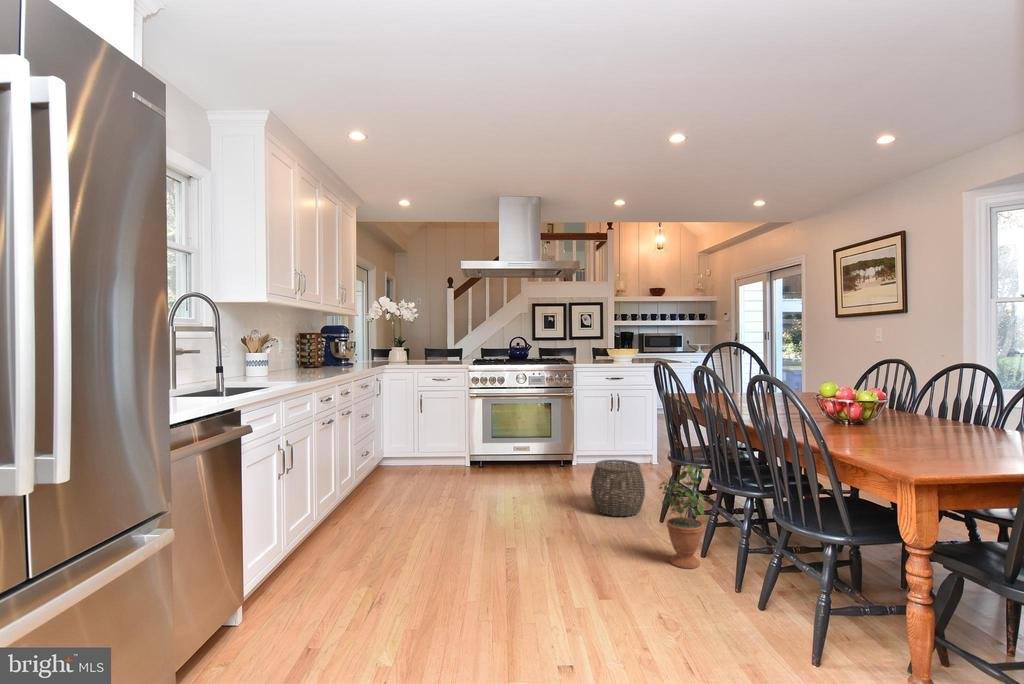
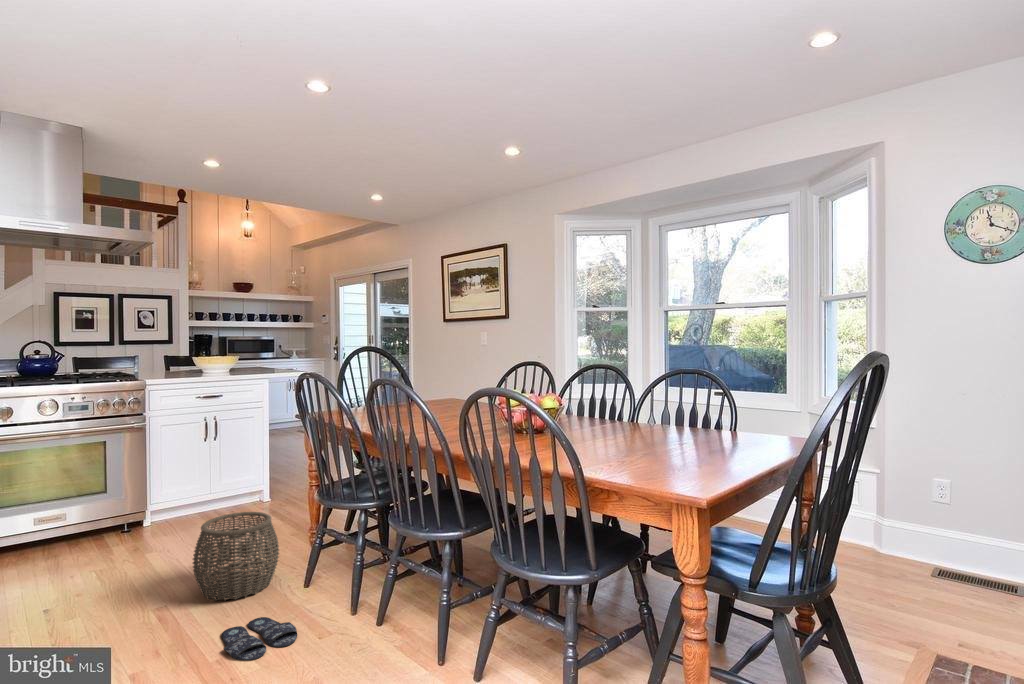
potted plant: present [659,464,704,569] -> none [326,504,390,660]
slippers: none [599,529,645,548] -> present [222,617,297,661]

